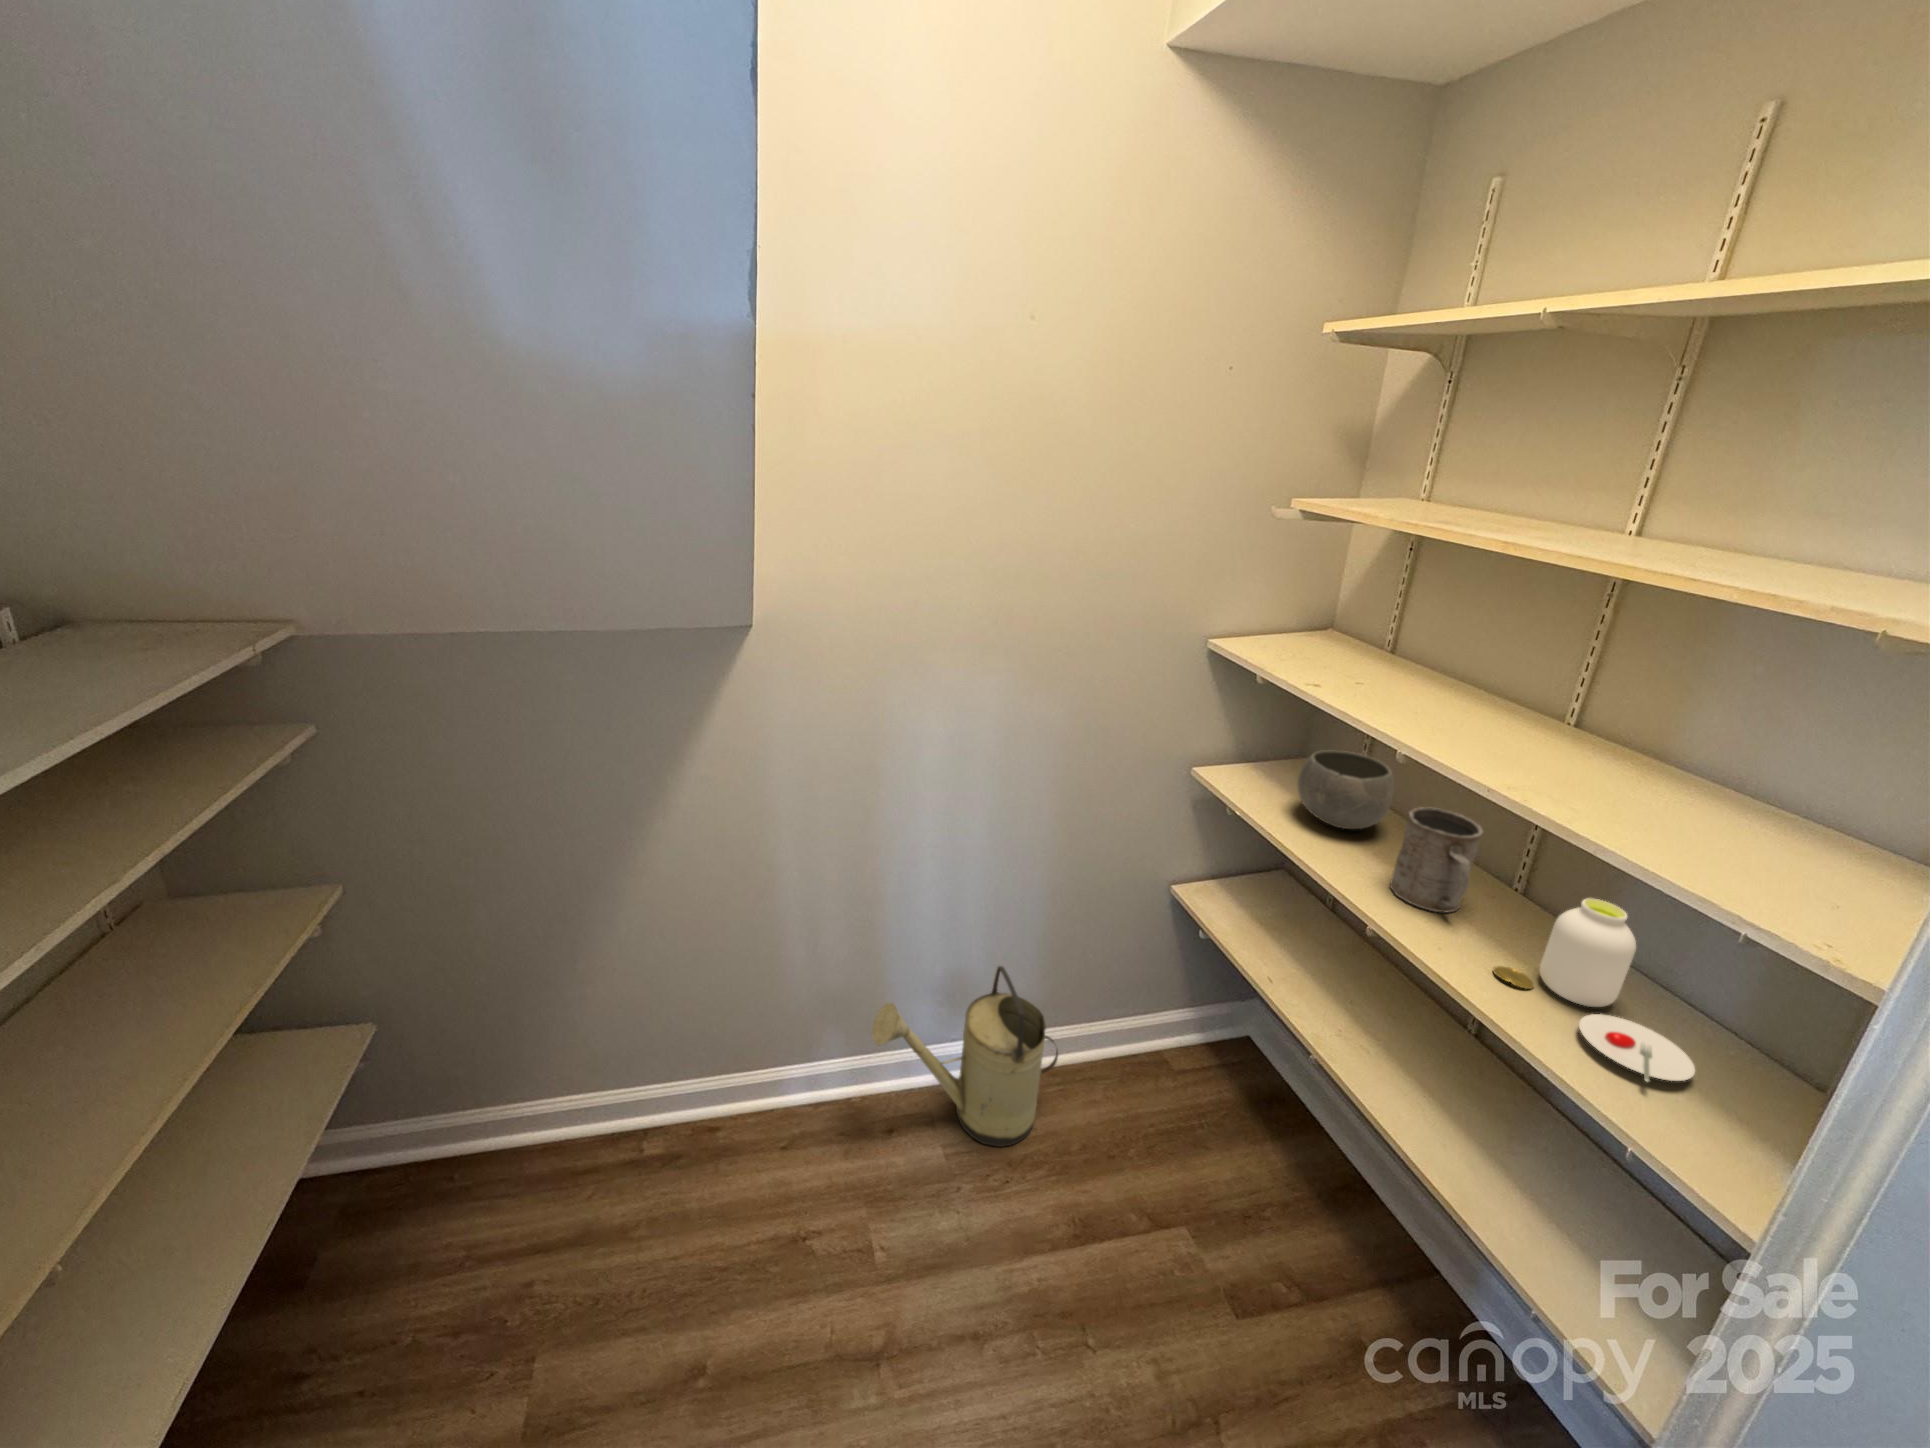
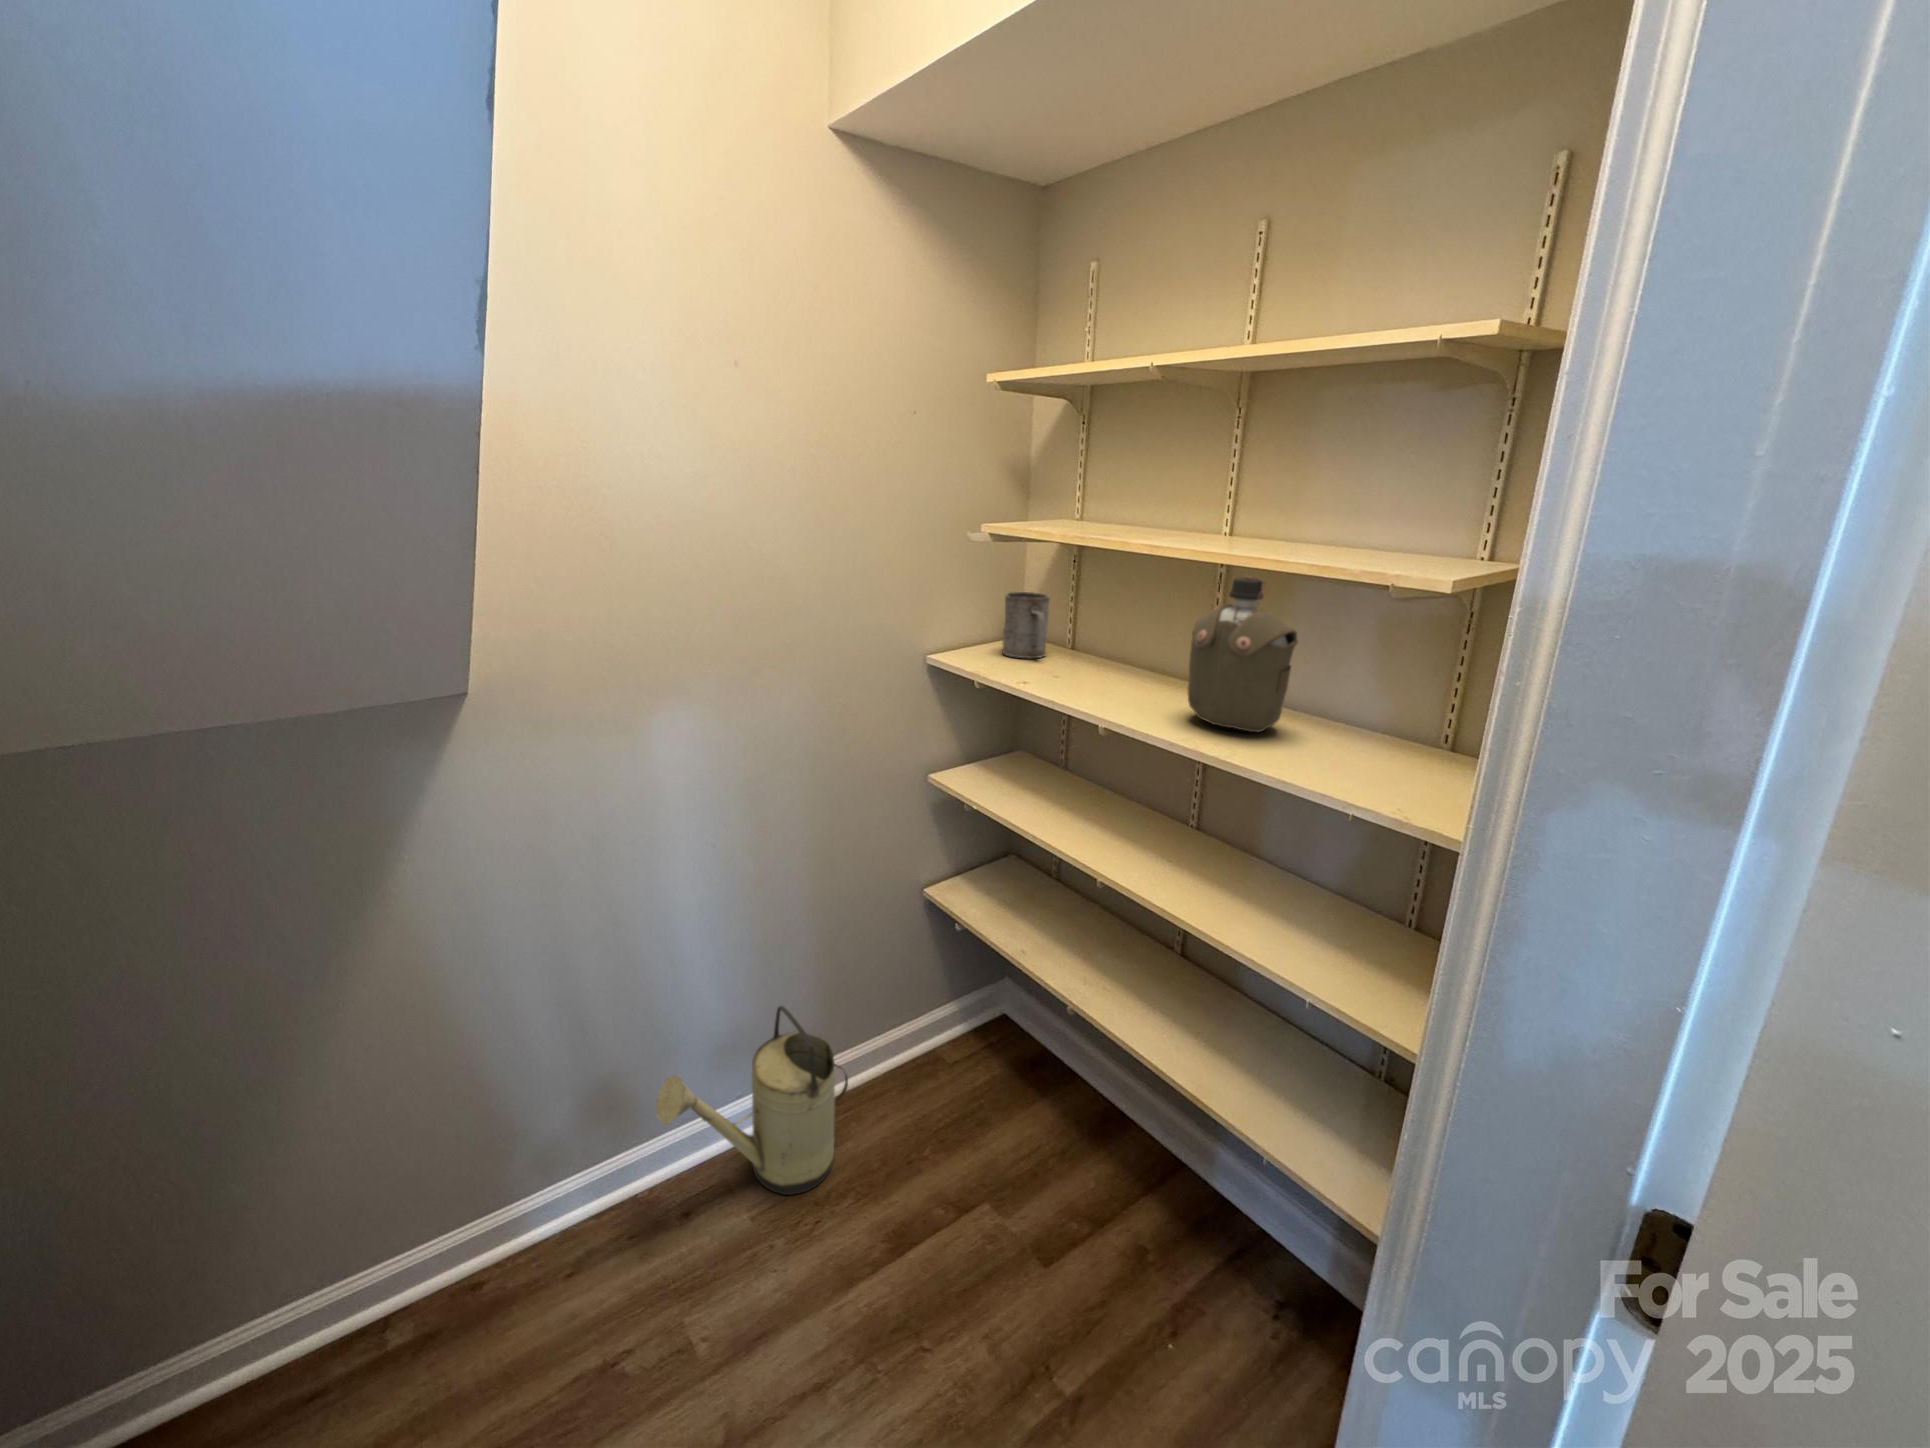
water bottle: none [1527,594,1715,798] -> present [1188,576,1298,732]
ceramic bowl: present [1297,750,1394,829] -> none [1020,737,1094,803]
mug: present [1390,807,1483,912] -> present [1002,592,1050,658]
jar: present [1493,898,1695,1081] -> none [1193,816,1331,944]

